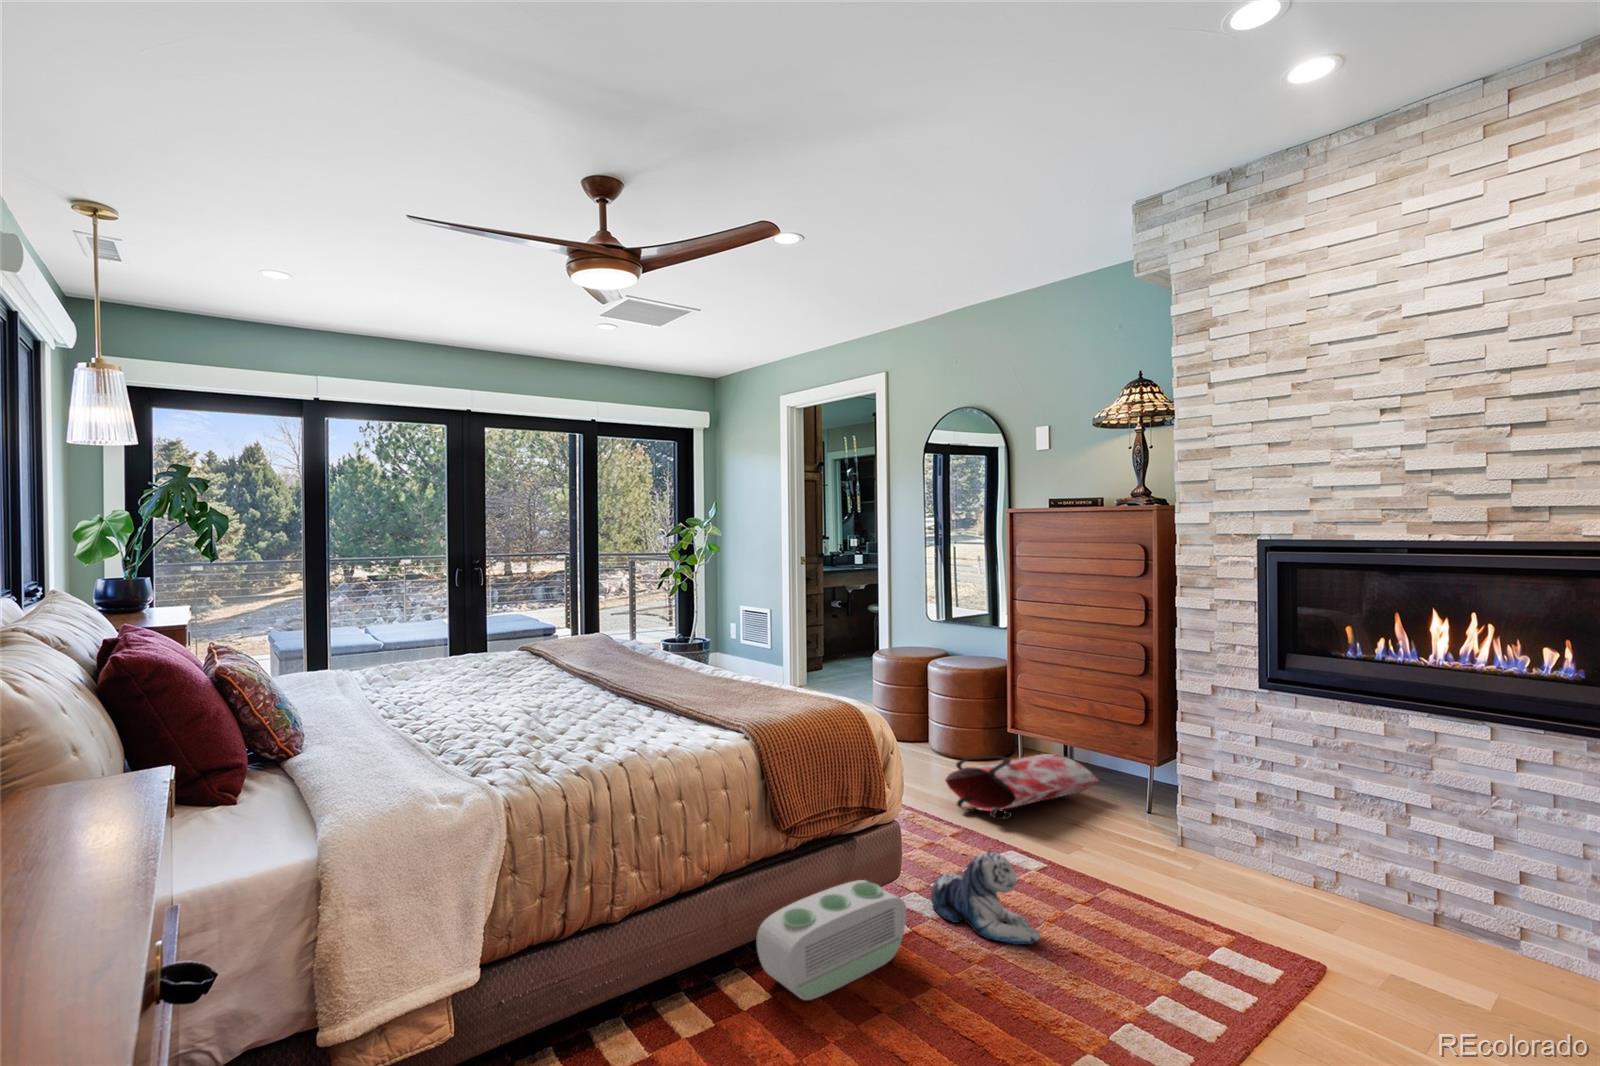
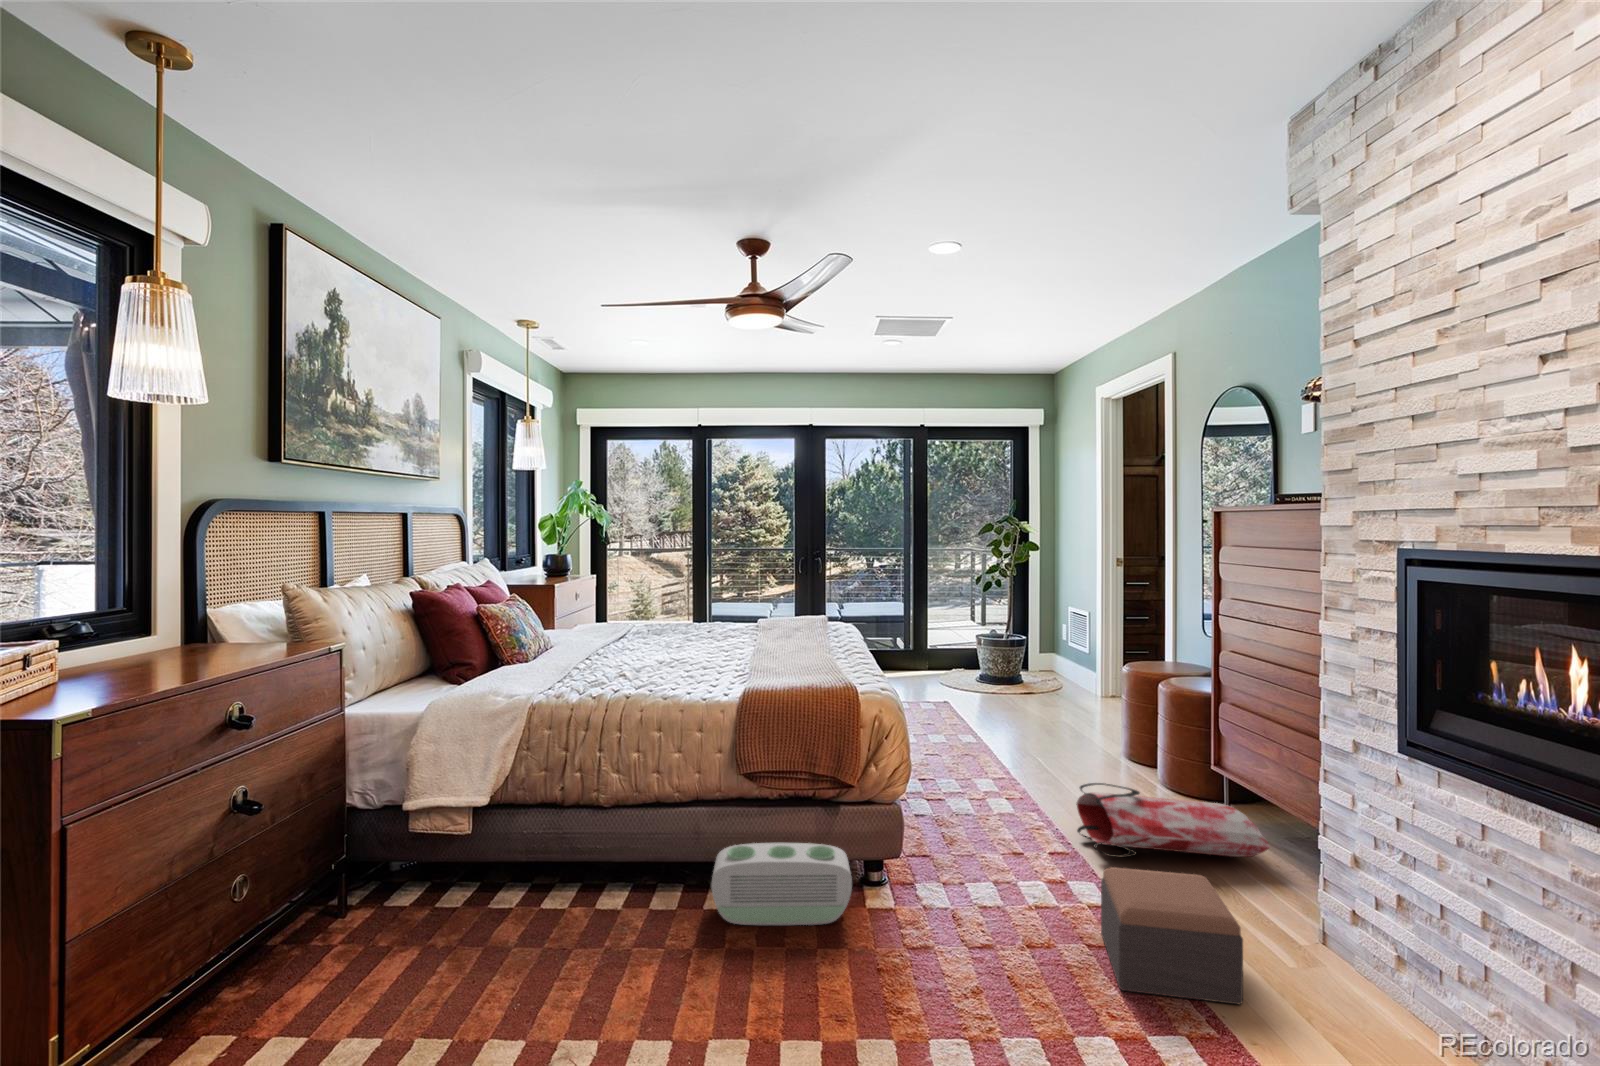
footstool: none [1076,814,1211,926] -> present [1101,867,1243,1004]
plush toy: present [931,851,1040,945] -> none [922,857,994,958]

